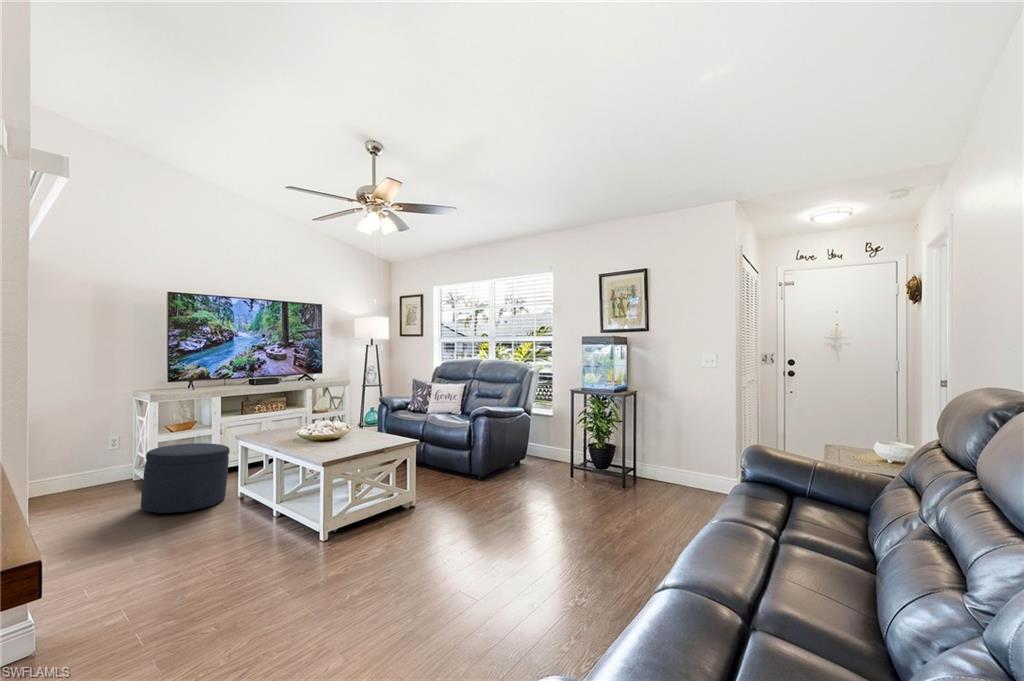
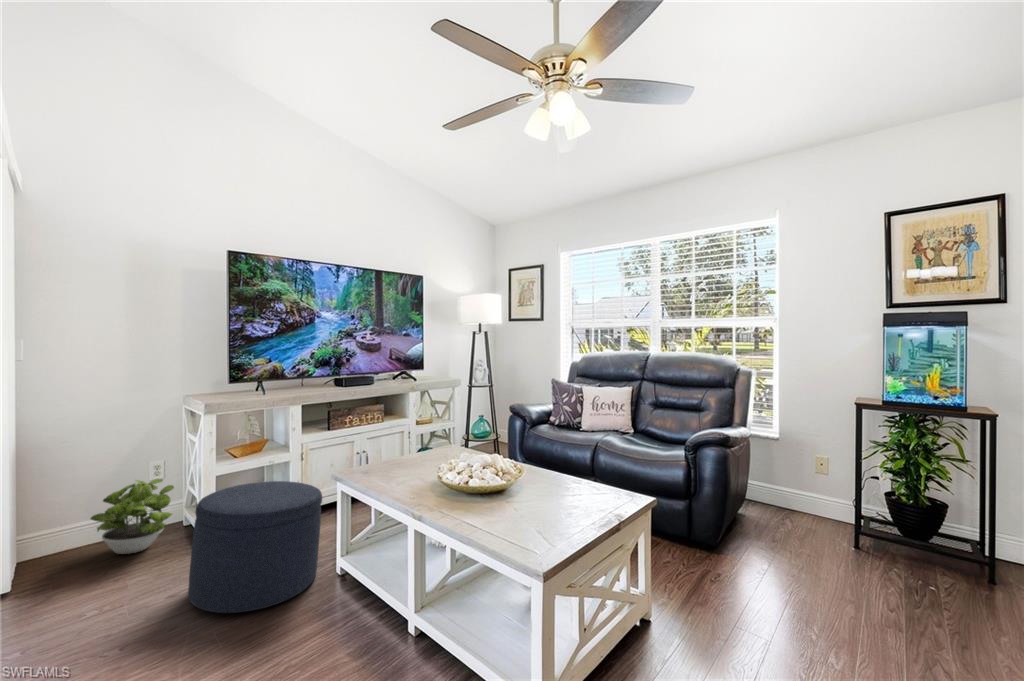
potted plant: none [71,447,128,494] -> present [91,479,174,554]

